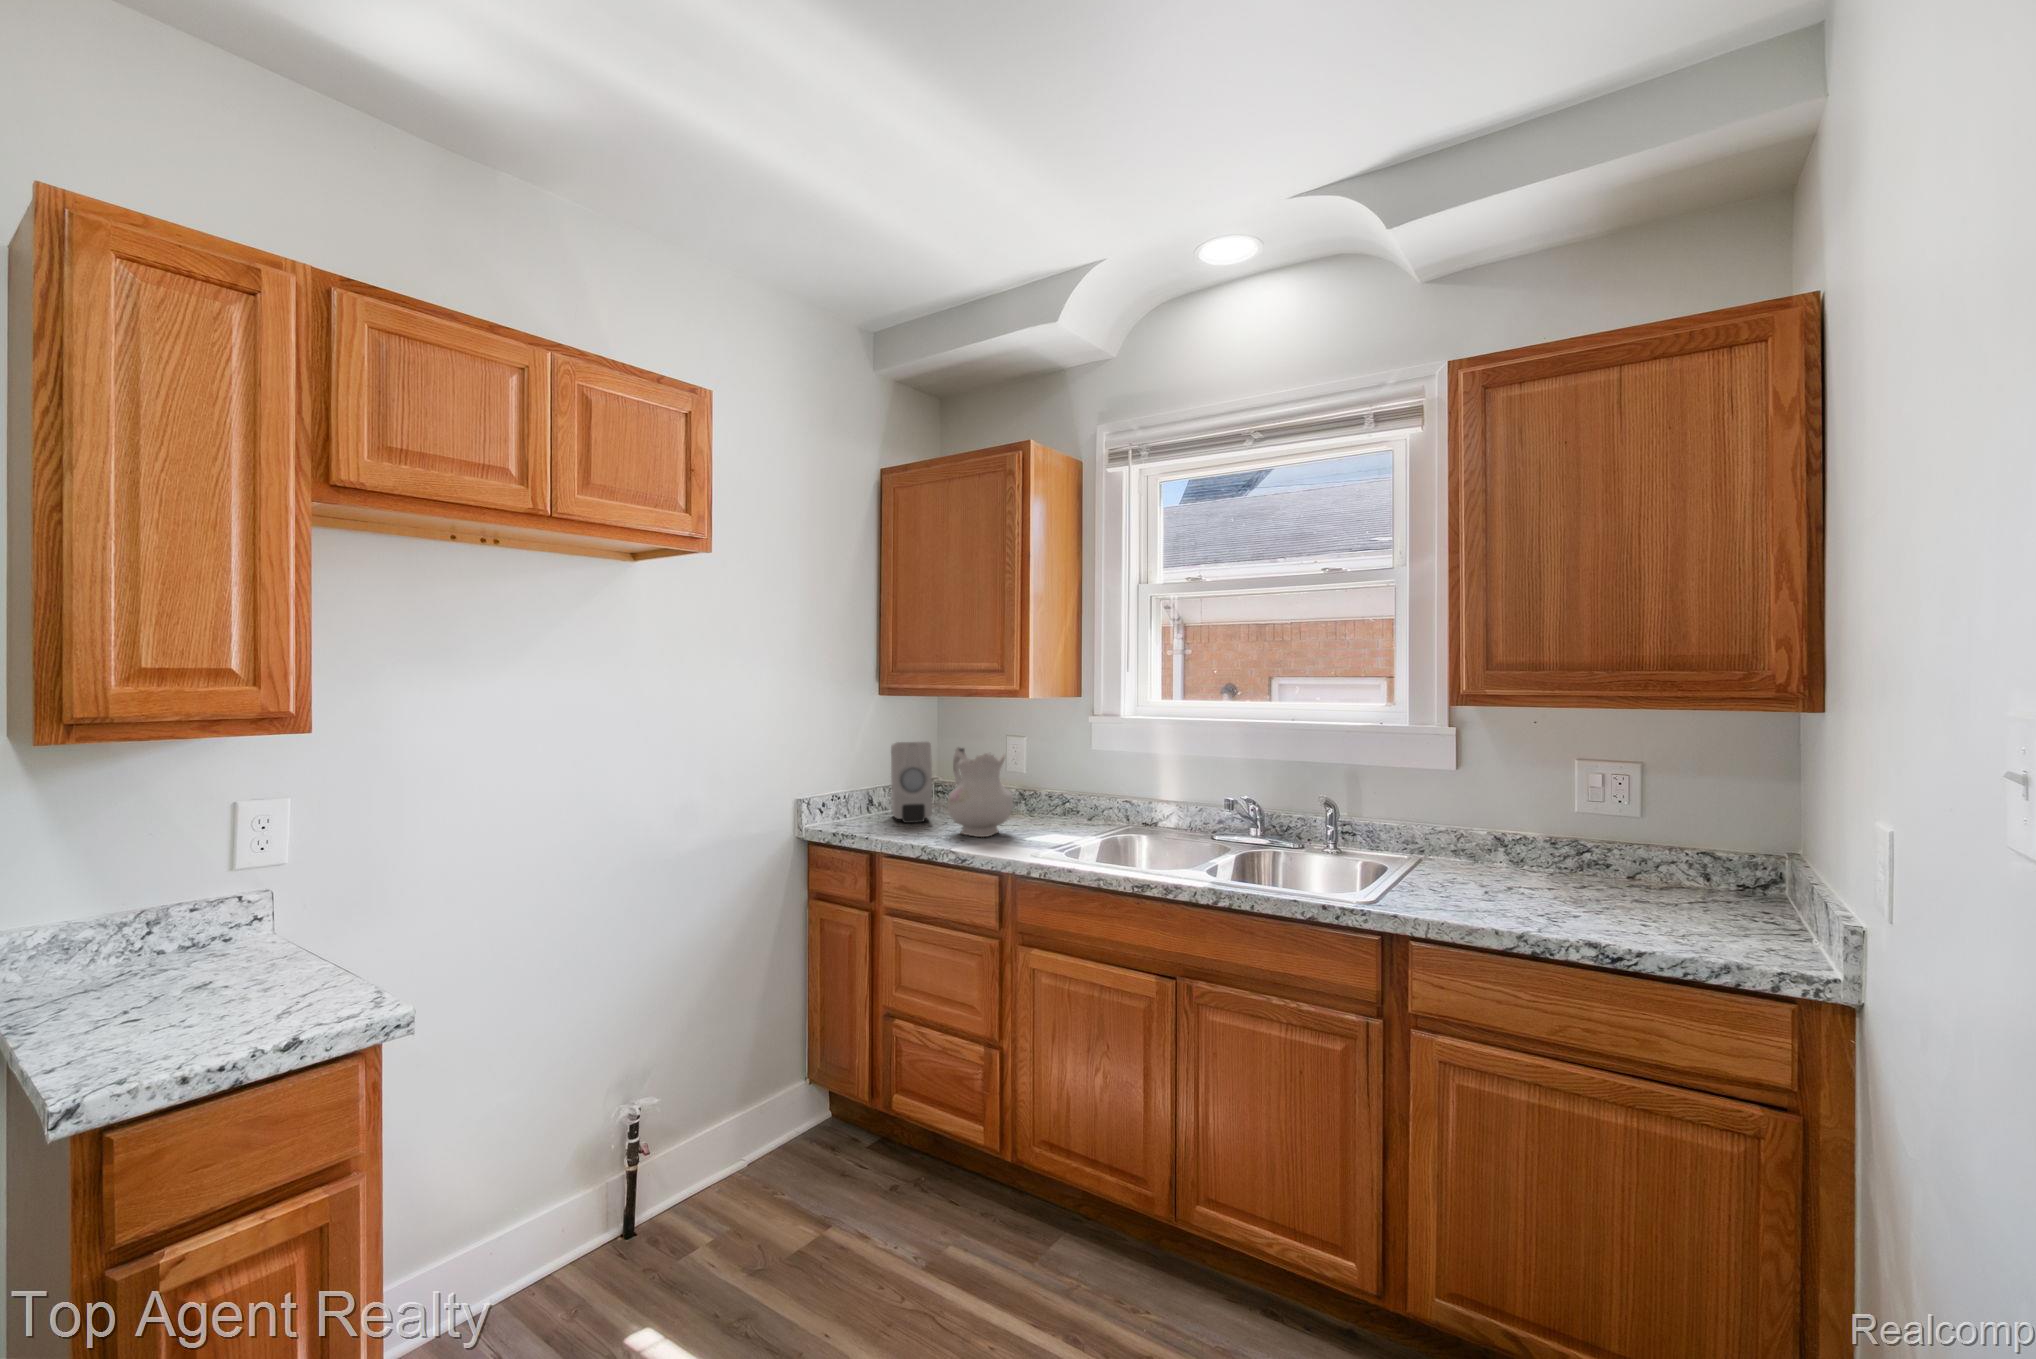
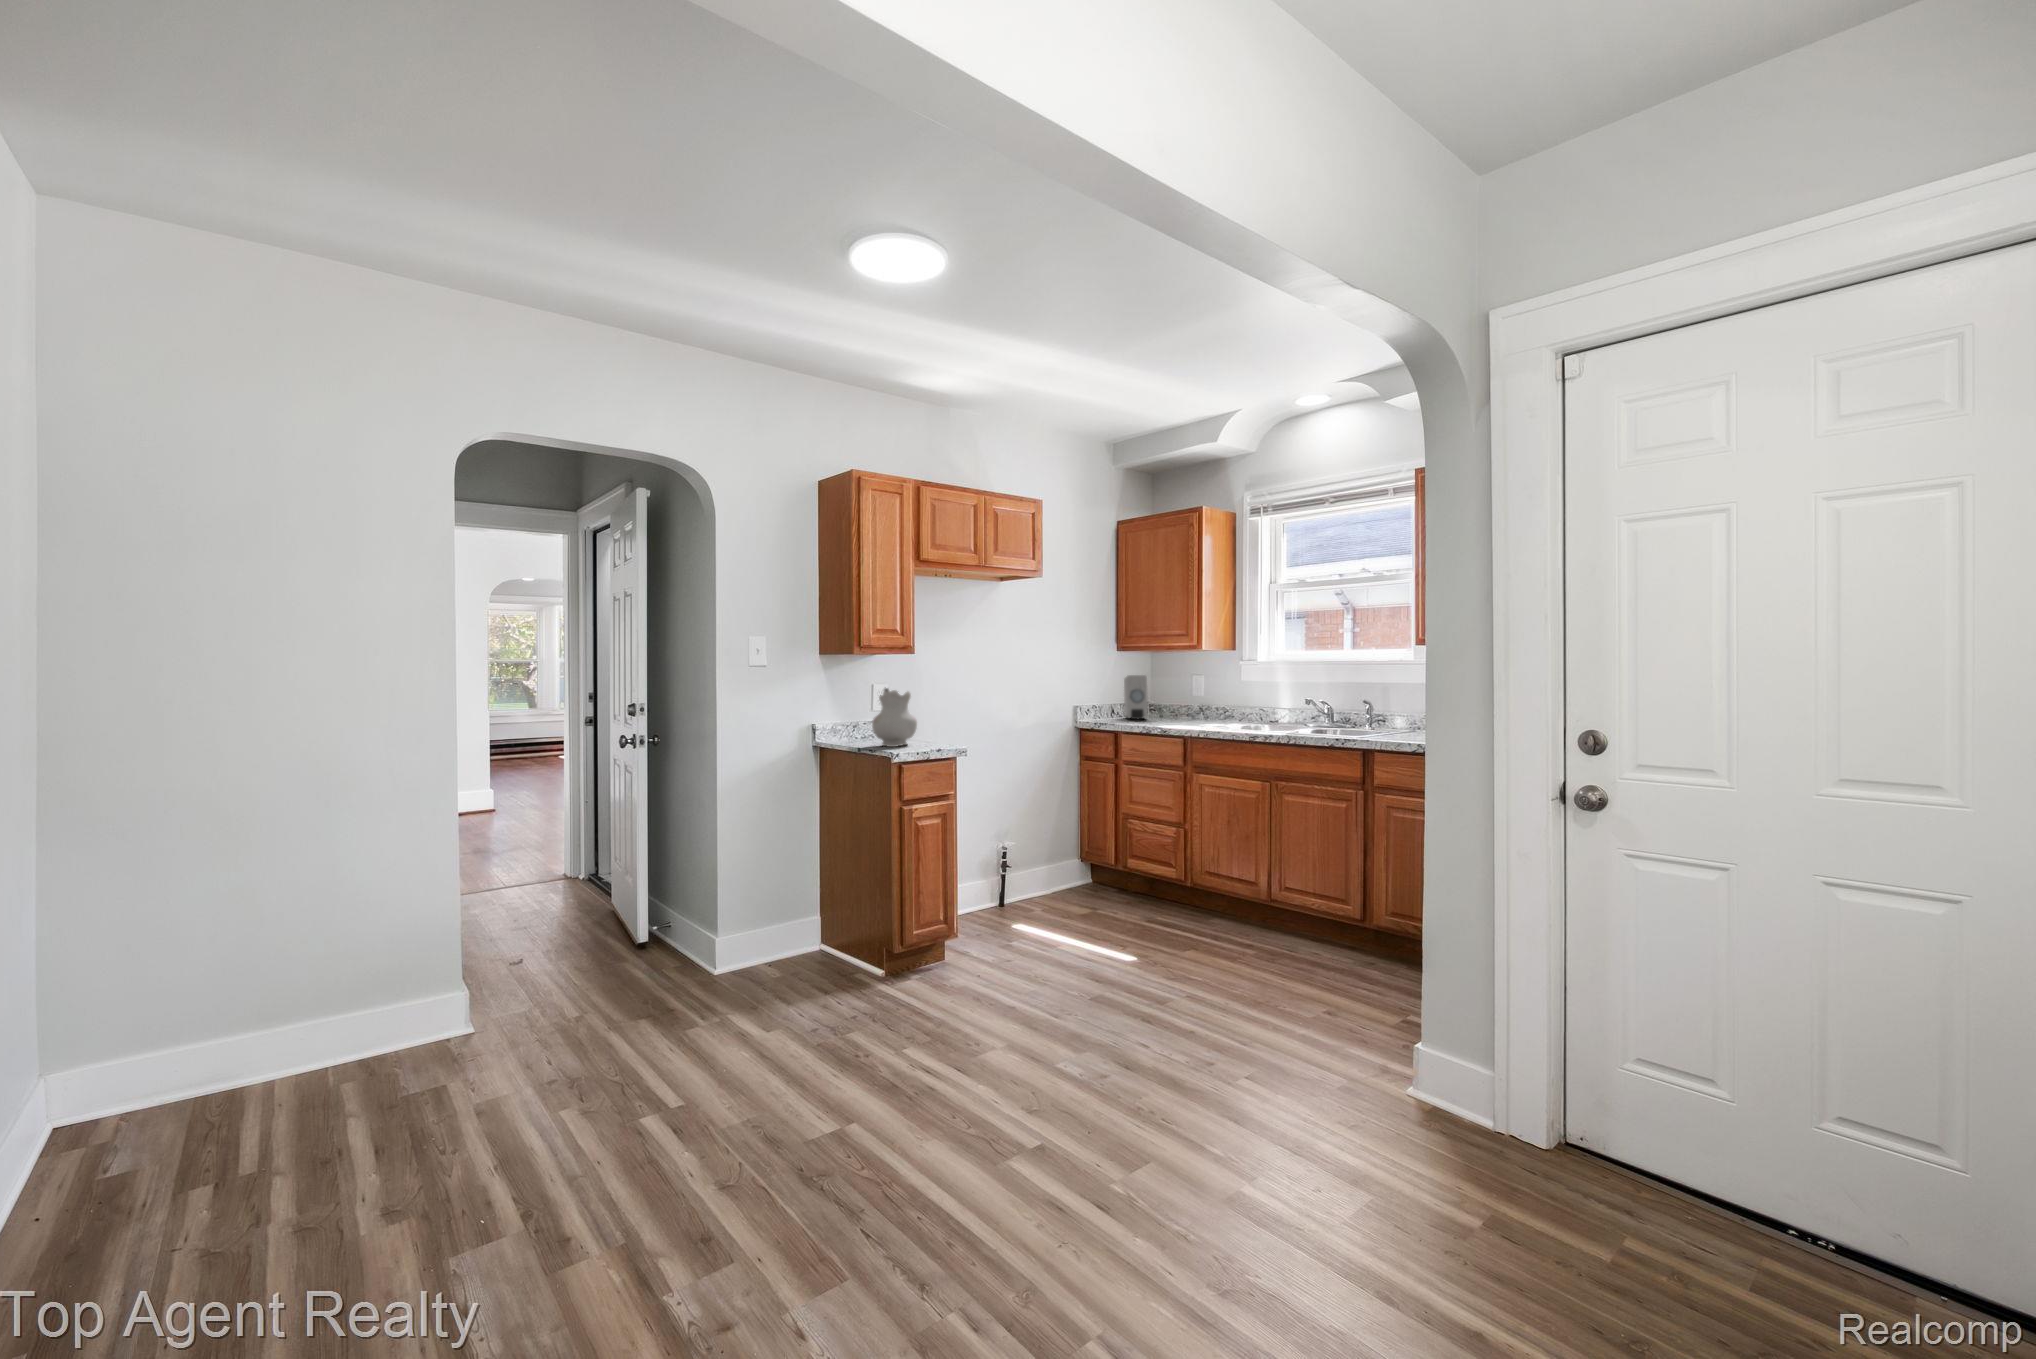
ceramic pitcher: present [947,747,1013,837] -> present [872,688,917,747]

